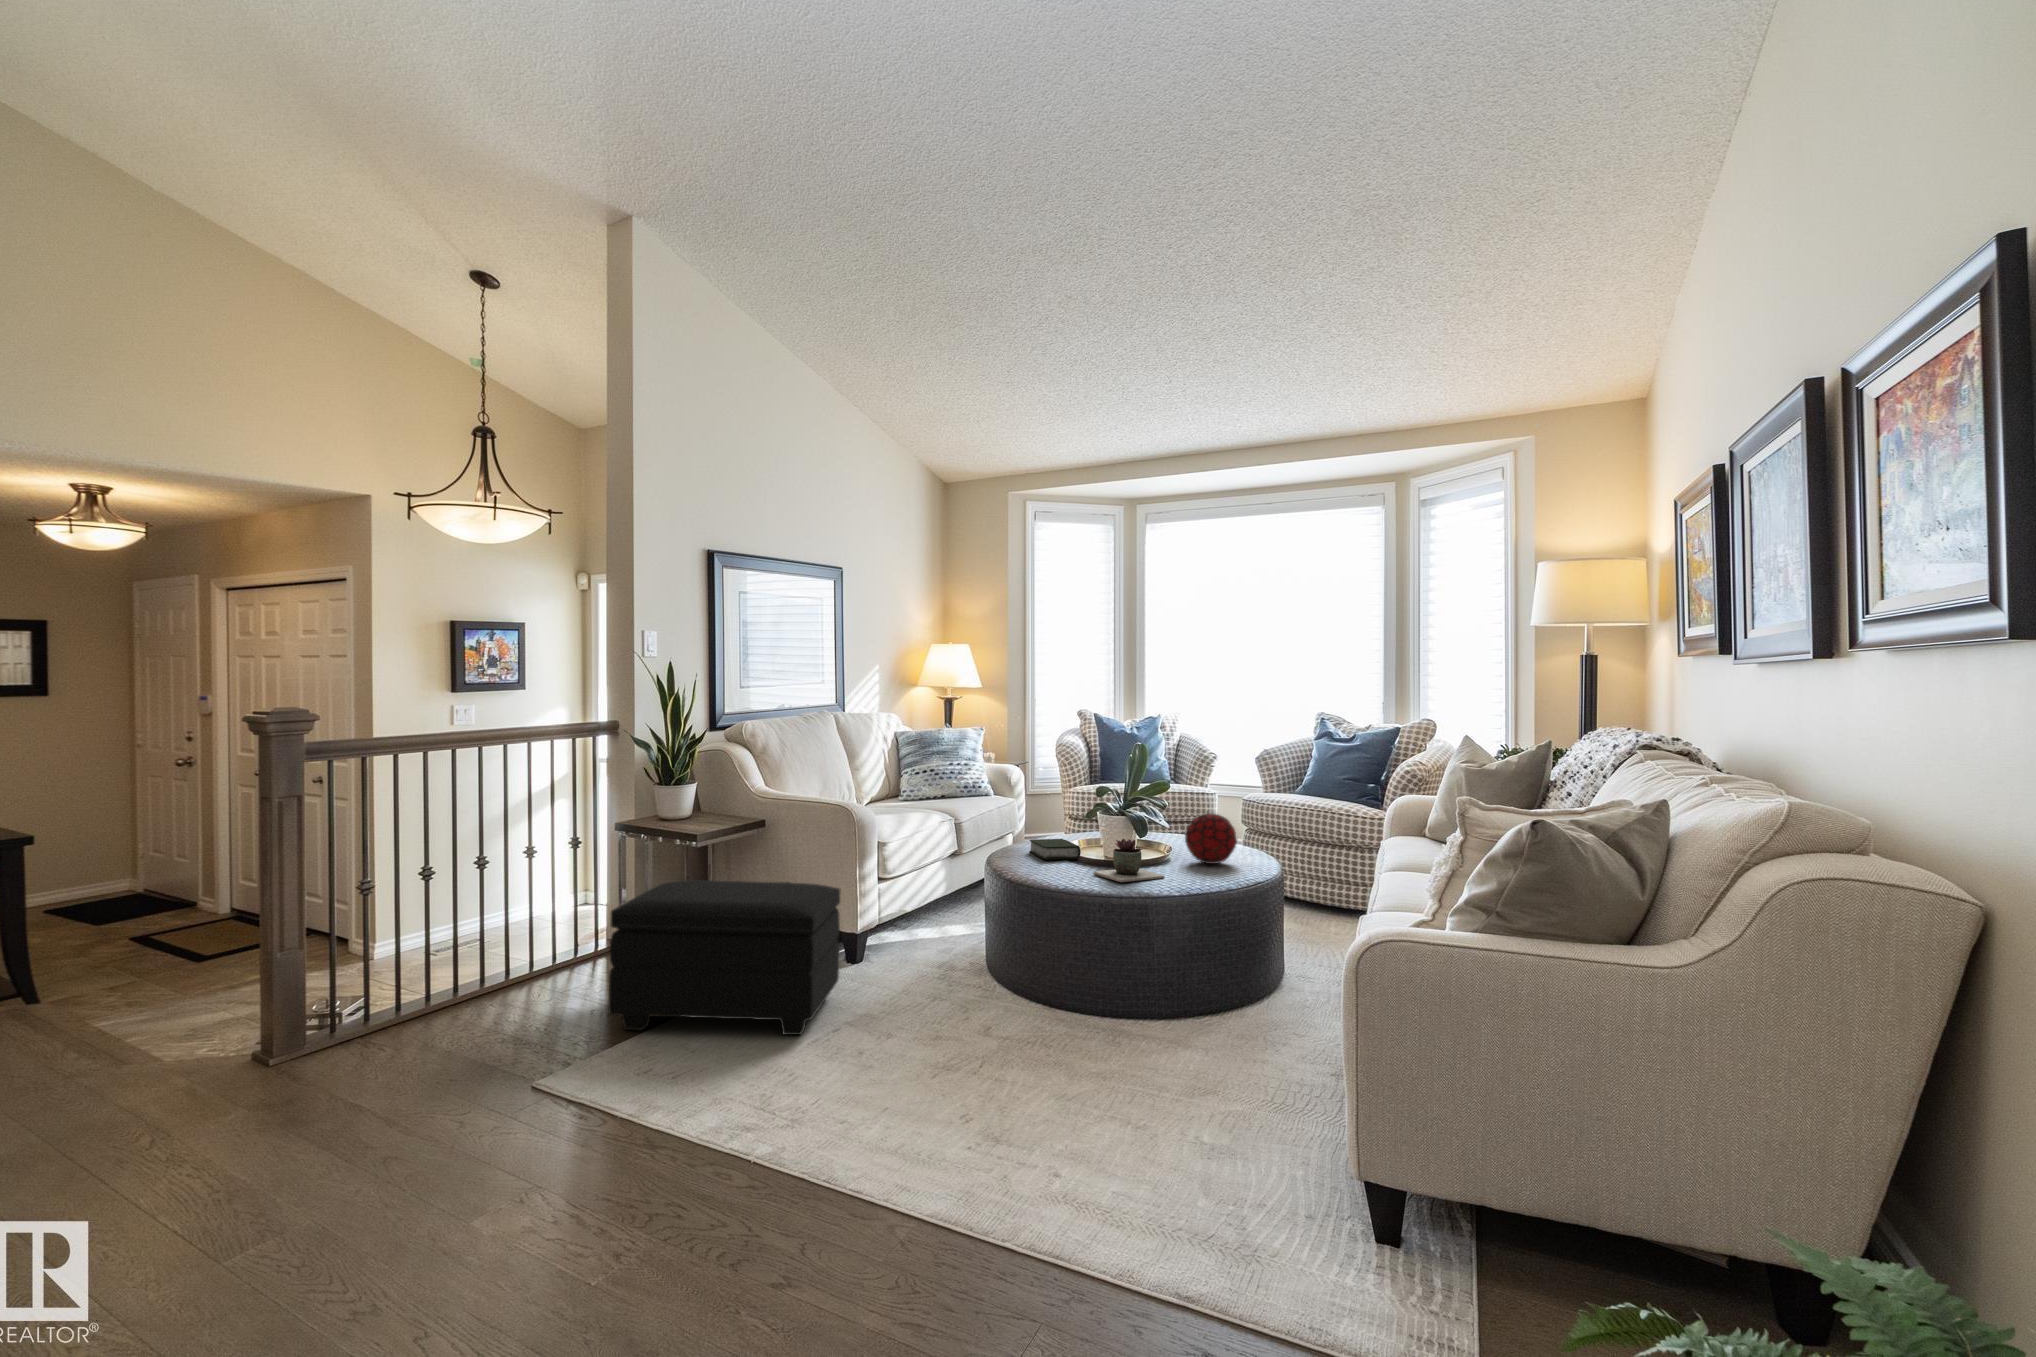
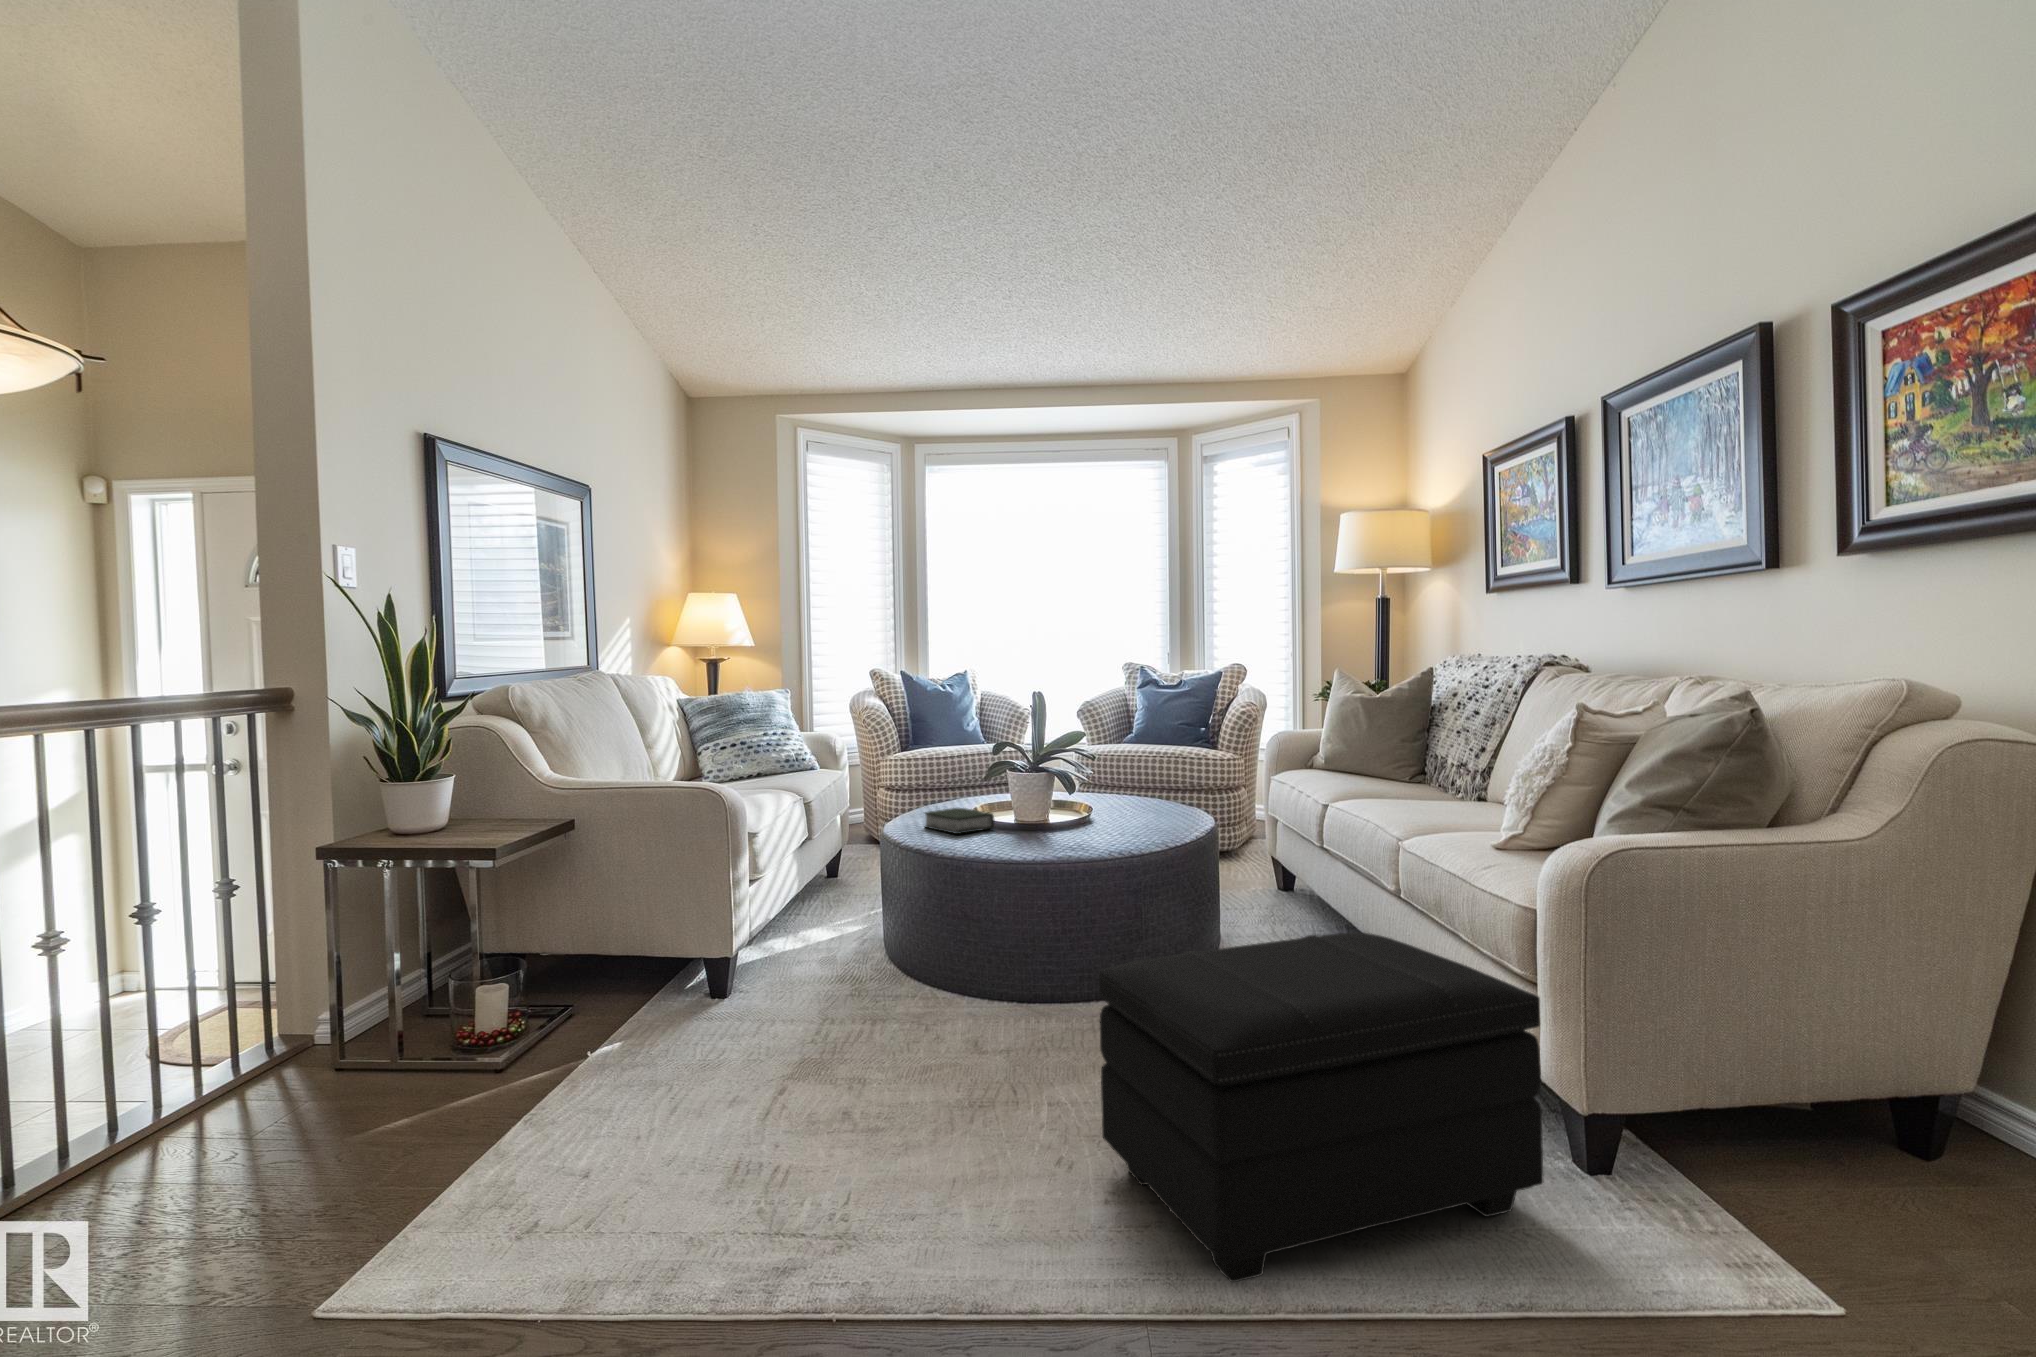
decorative orb: present [1185,813,1237,864] -> none [1113,761,1172,819]
succulent plant: present [1094,839,1164,882] -> none [1035,797,1118,850]
footstool: present [608,880,840,1035] -> present [1099,932,1543,1282]

